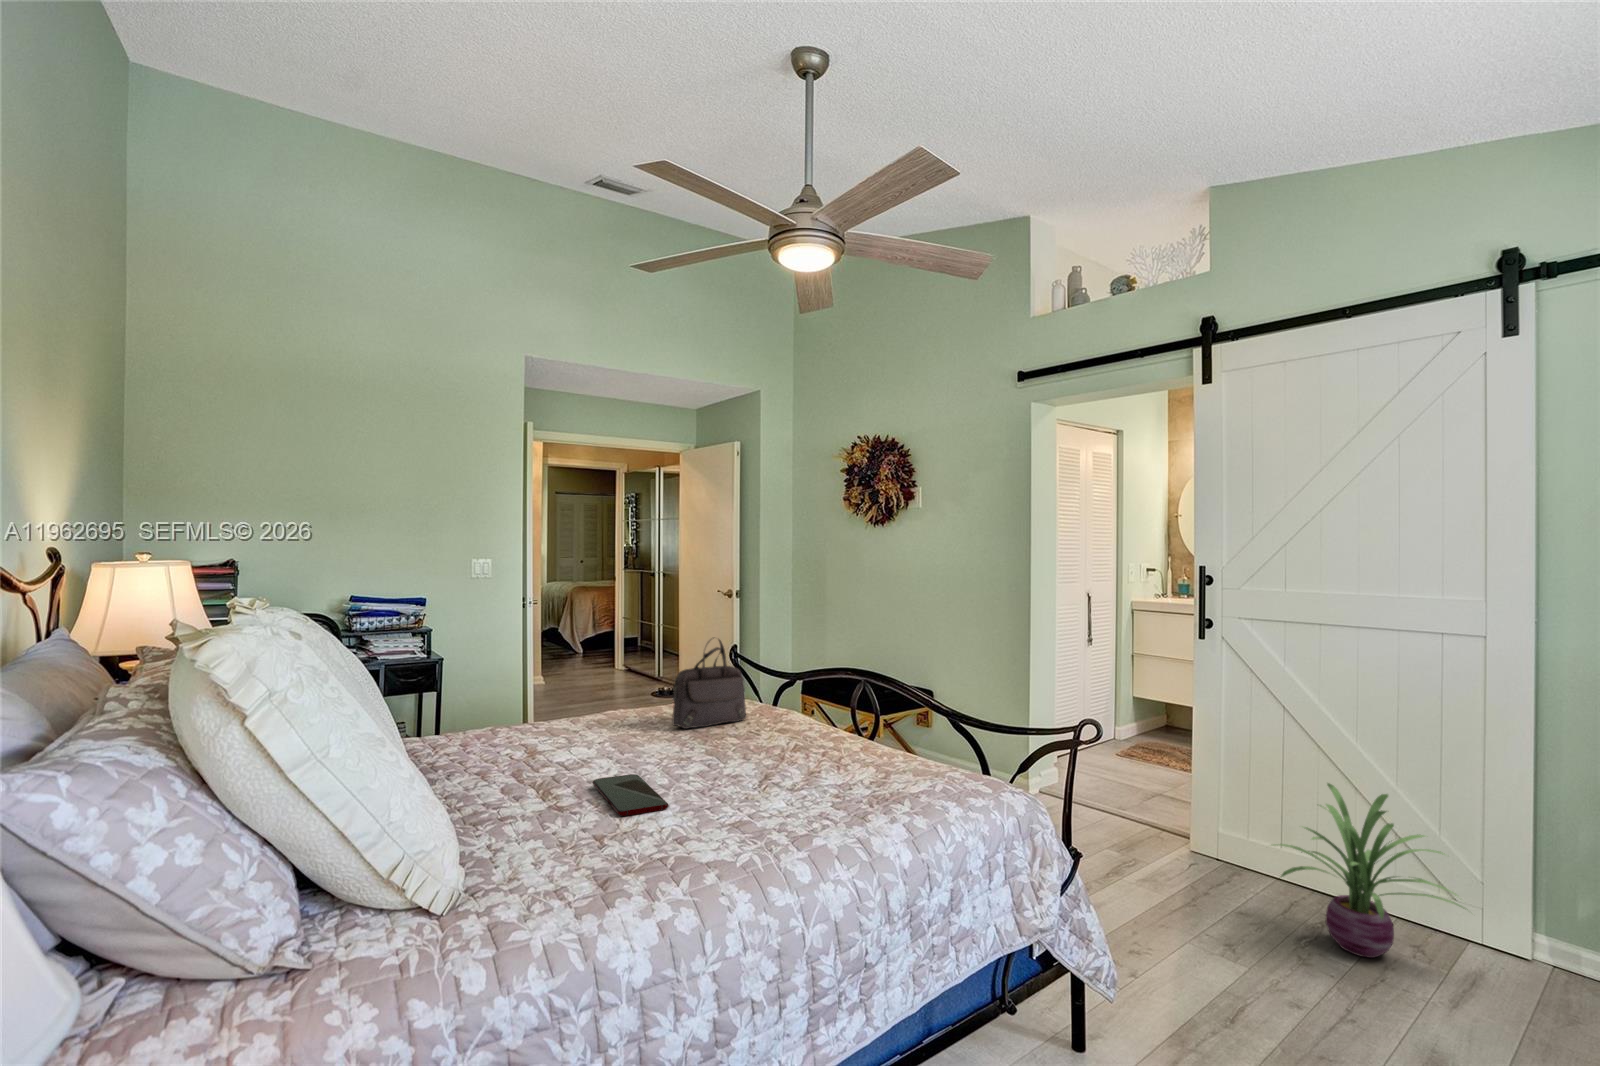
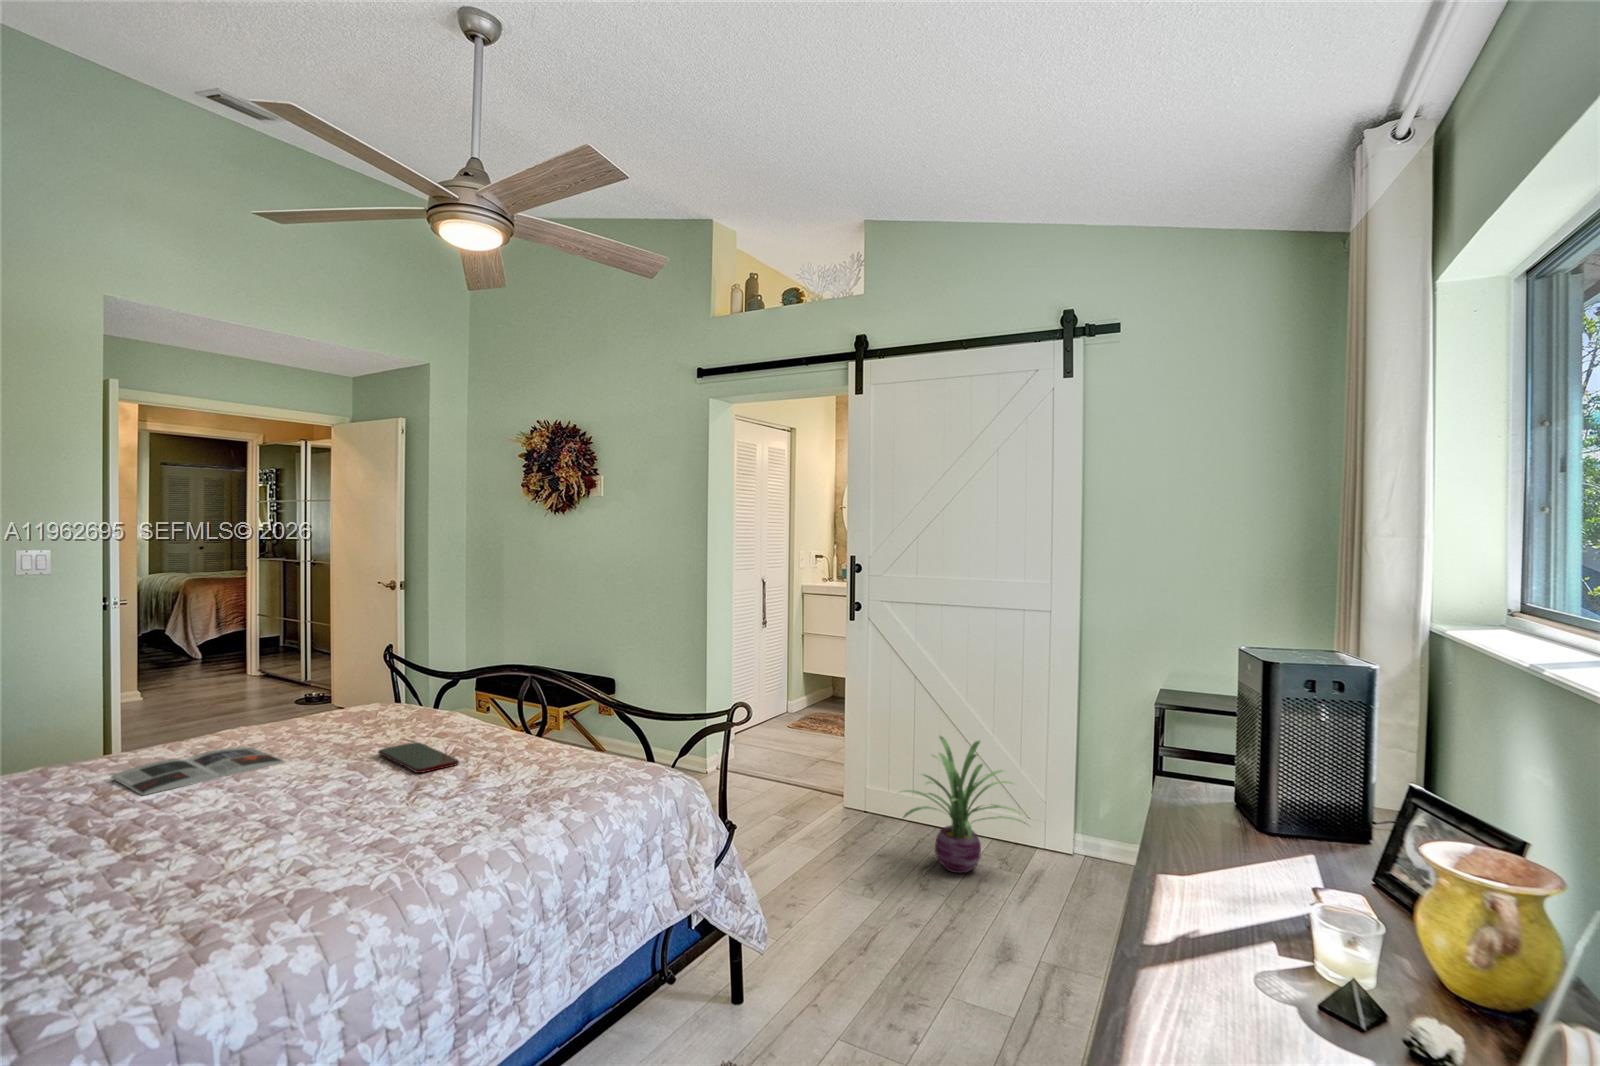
handbag: present [672,640,746,729] -> none [307,641,402,744]
magazine: none [535,725,659,758] -> present [111,747,285,795]
smartphone: present [592,774,668,816] -> present [378,742,459,773]

